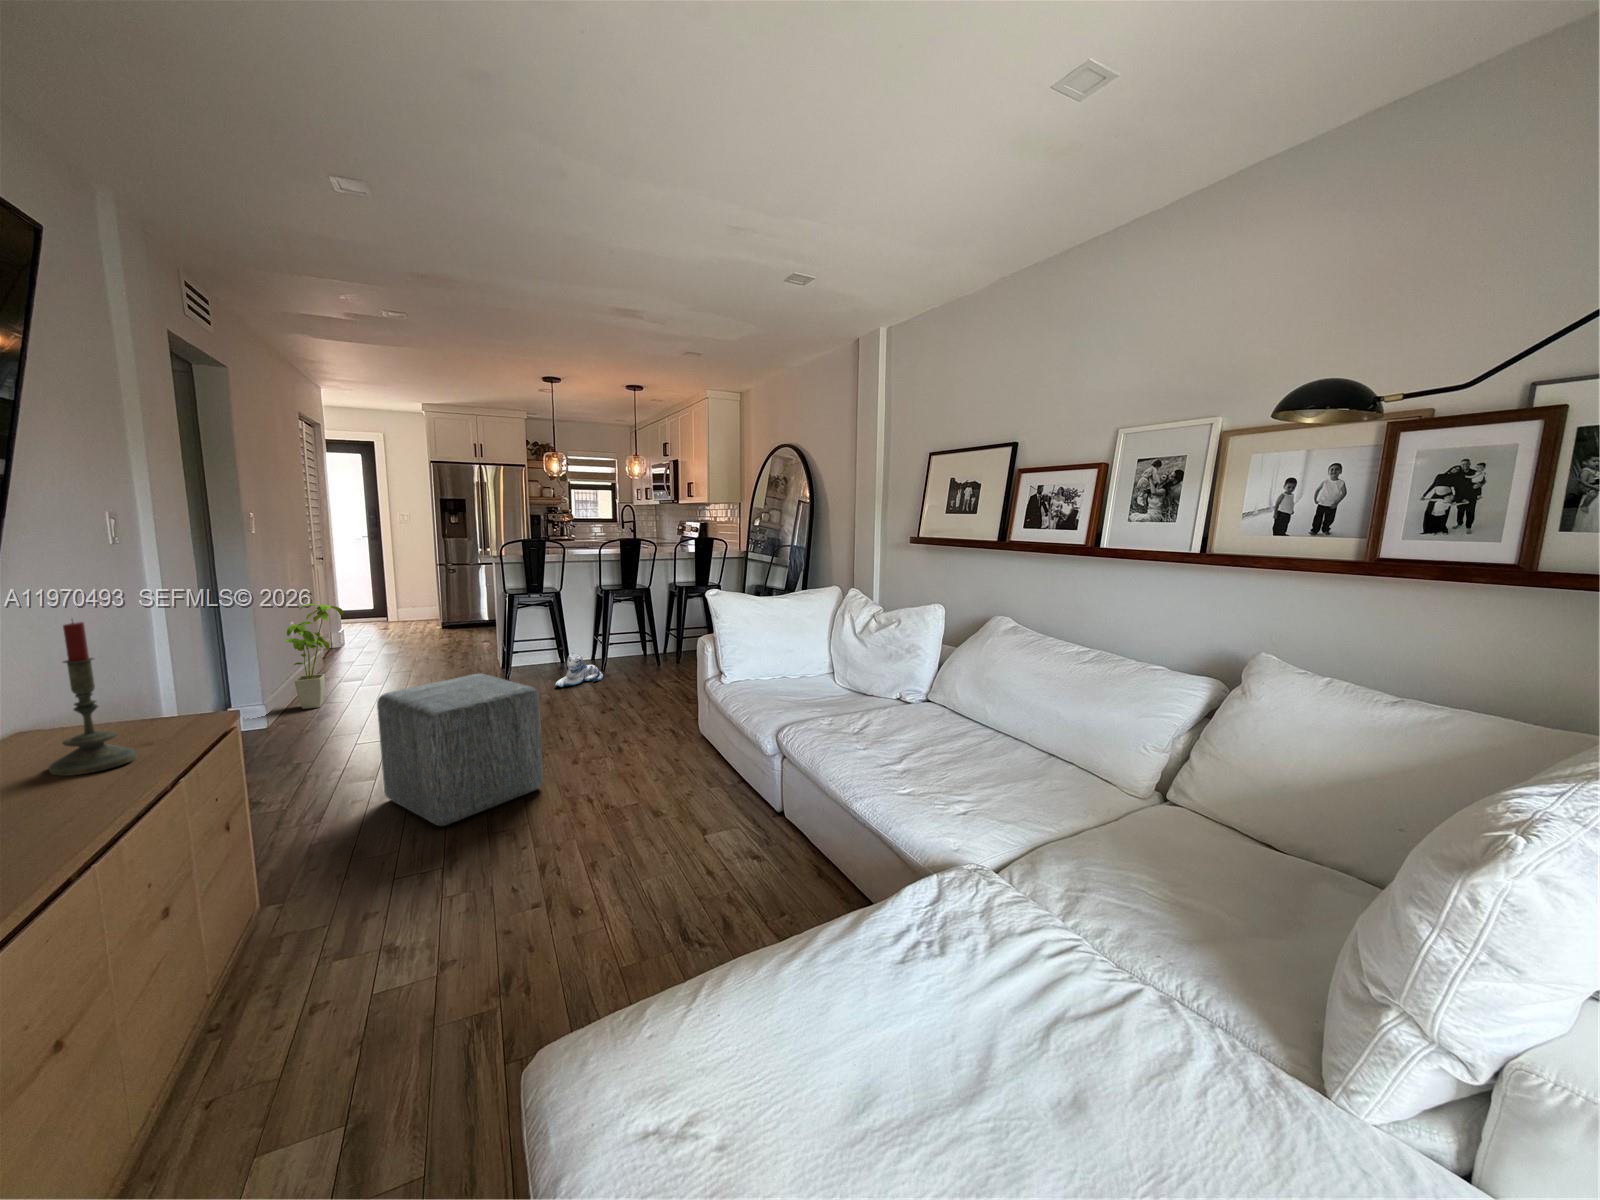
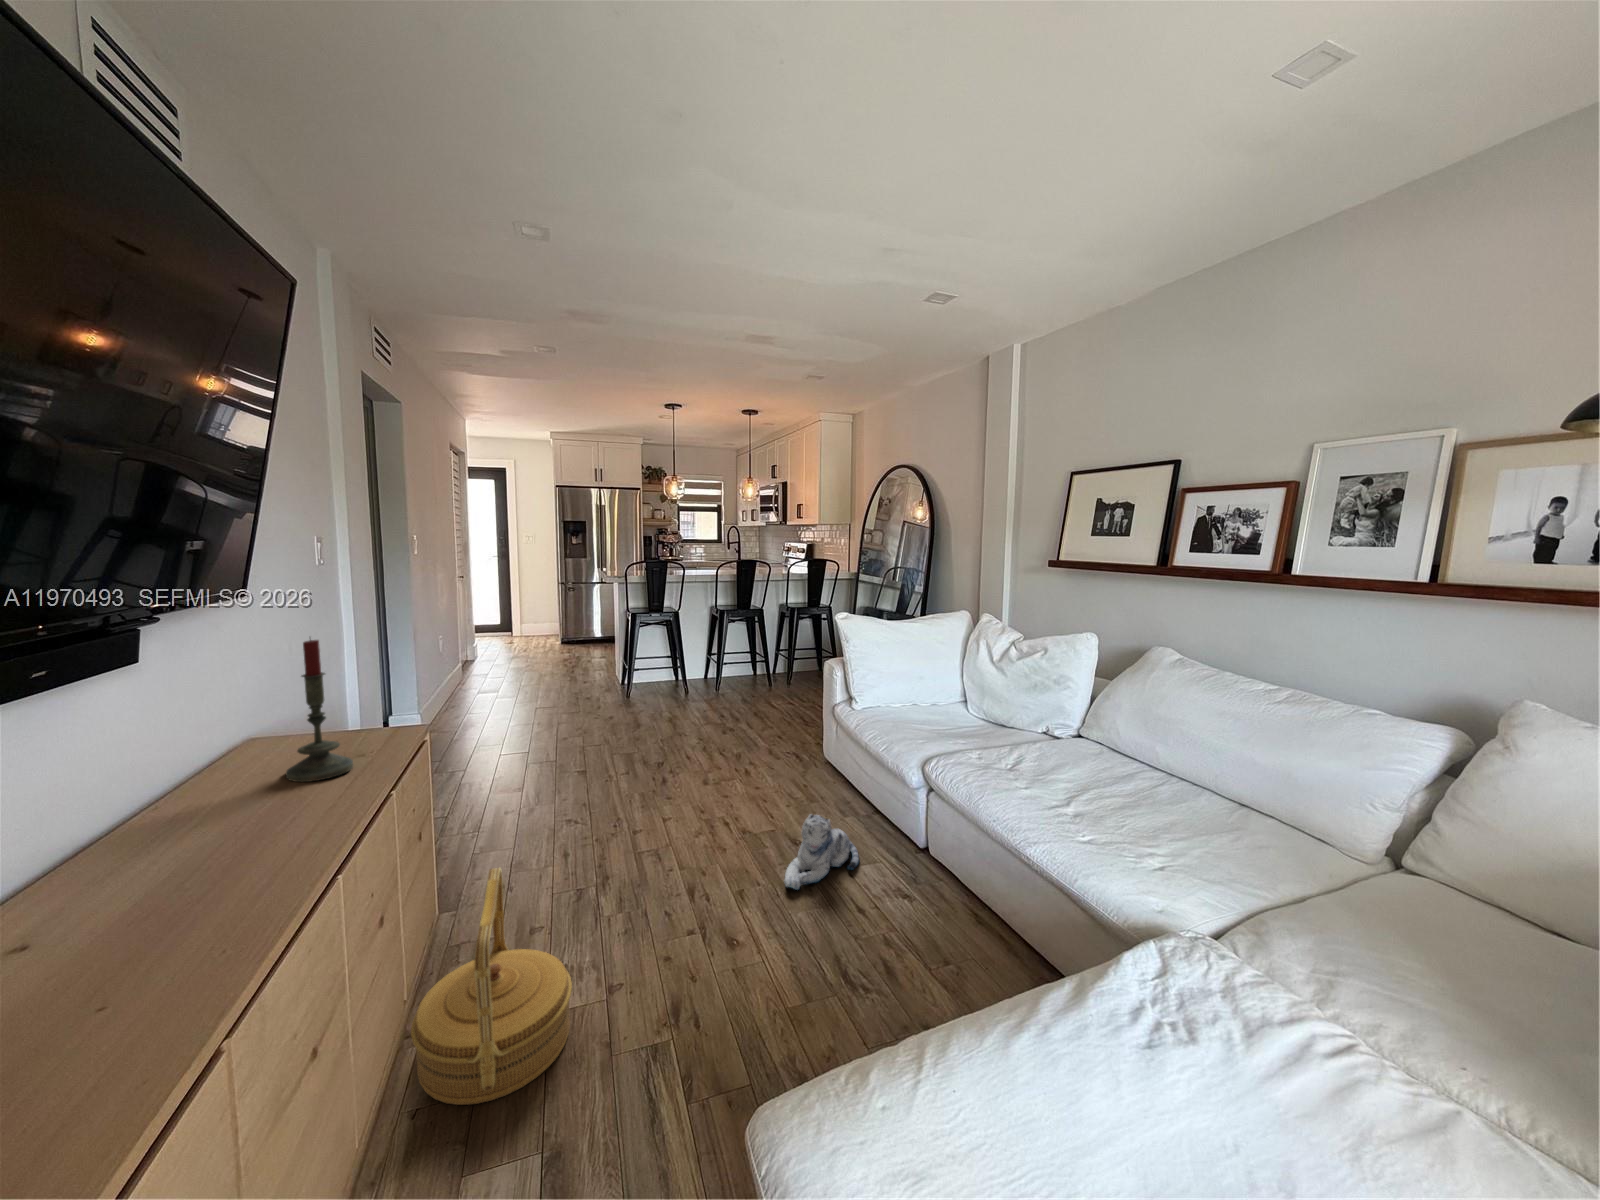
house plant: present [285,604,343,709] -> none [435,620,486,718]
plush toy: present [555,653,603,687] -> present [784,814,859,890]
ottoman: present [377,673,543,826] -> none [529,692,678,842]
woven basket: none [208,854,397,1094] -> present [411,868,572,1105]

